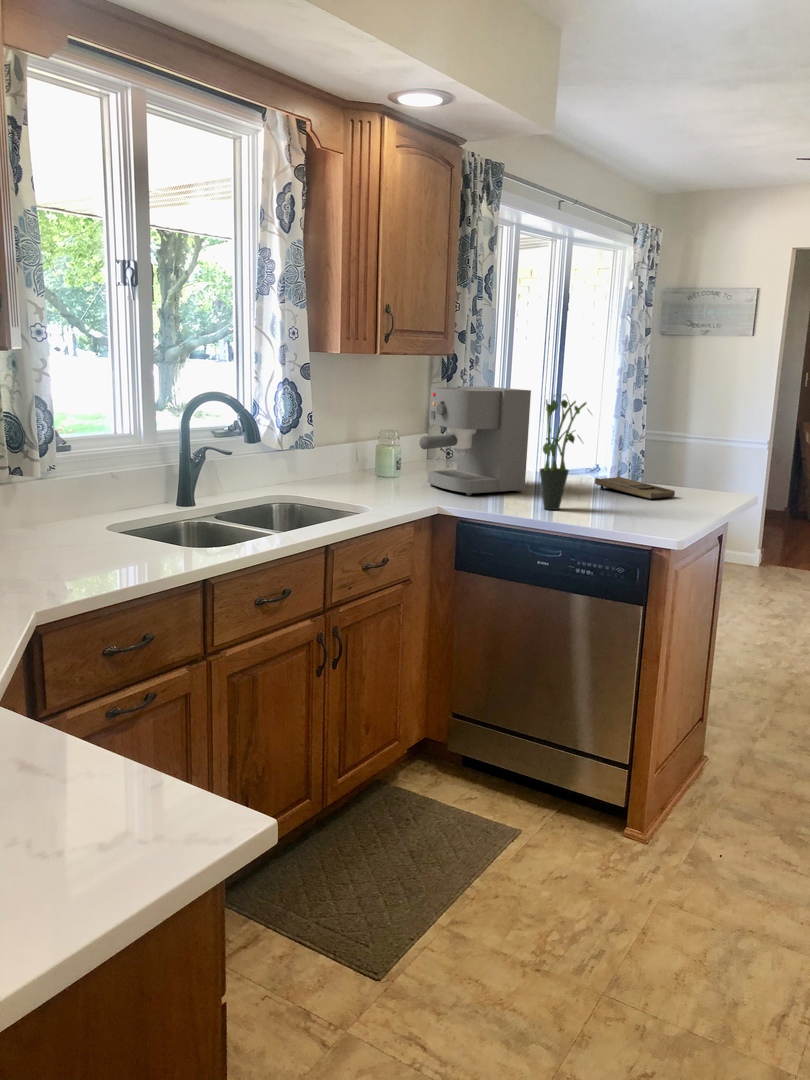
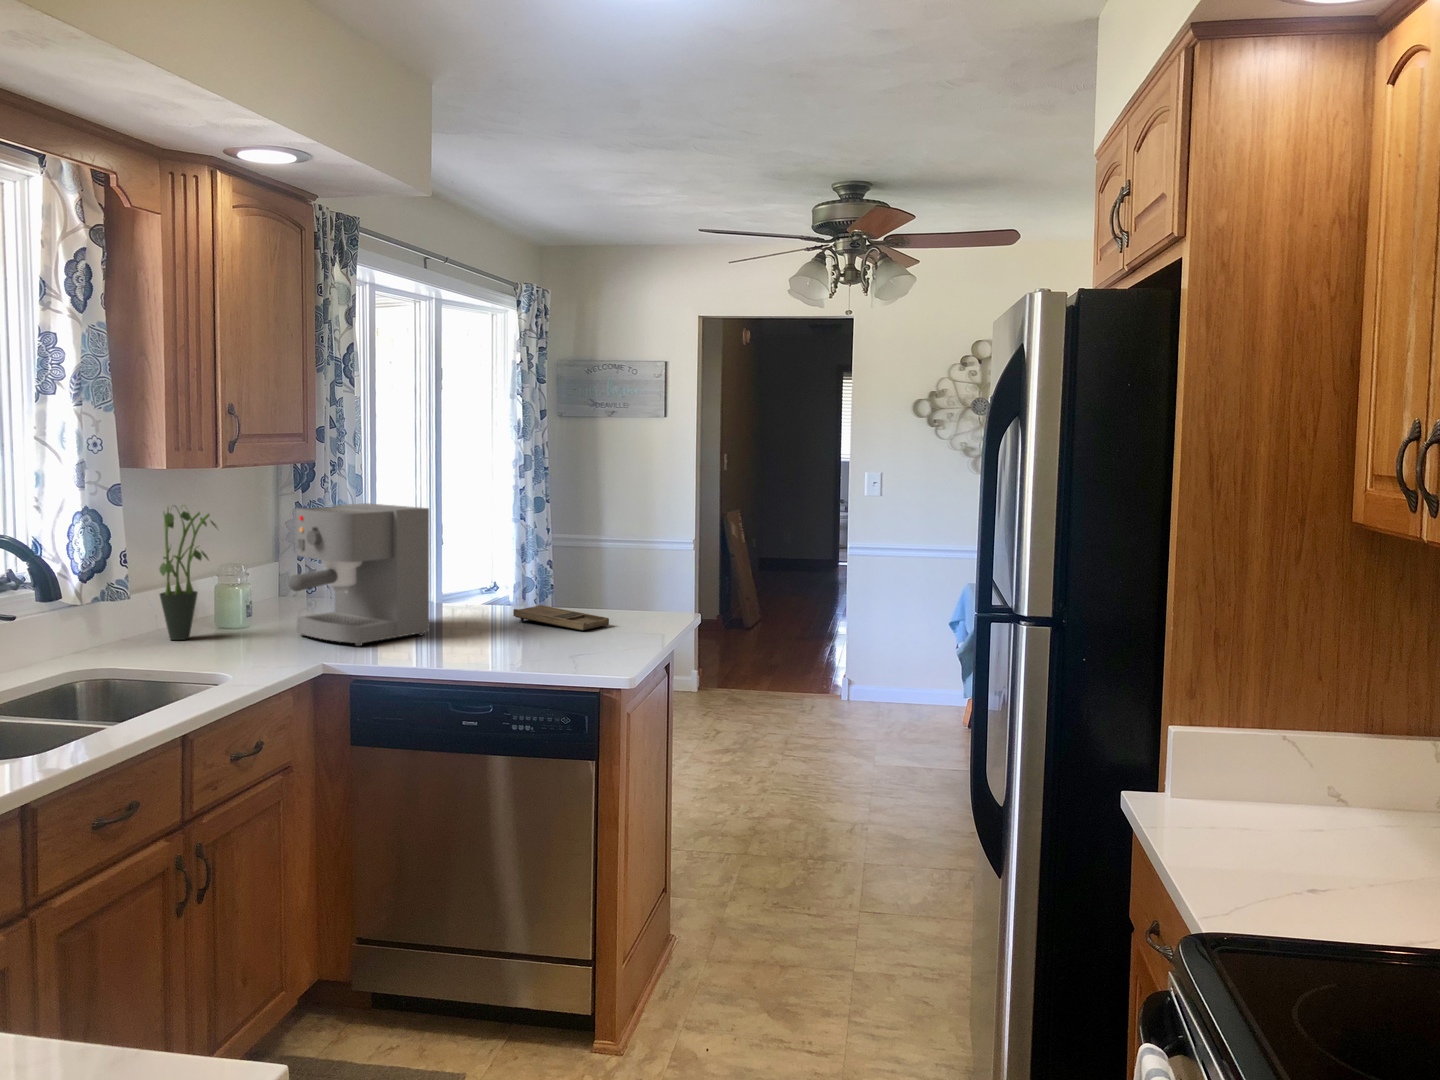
potted plant: present [540,394,590,510] -> present [159,505,217,640]

